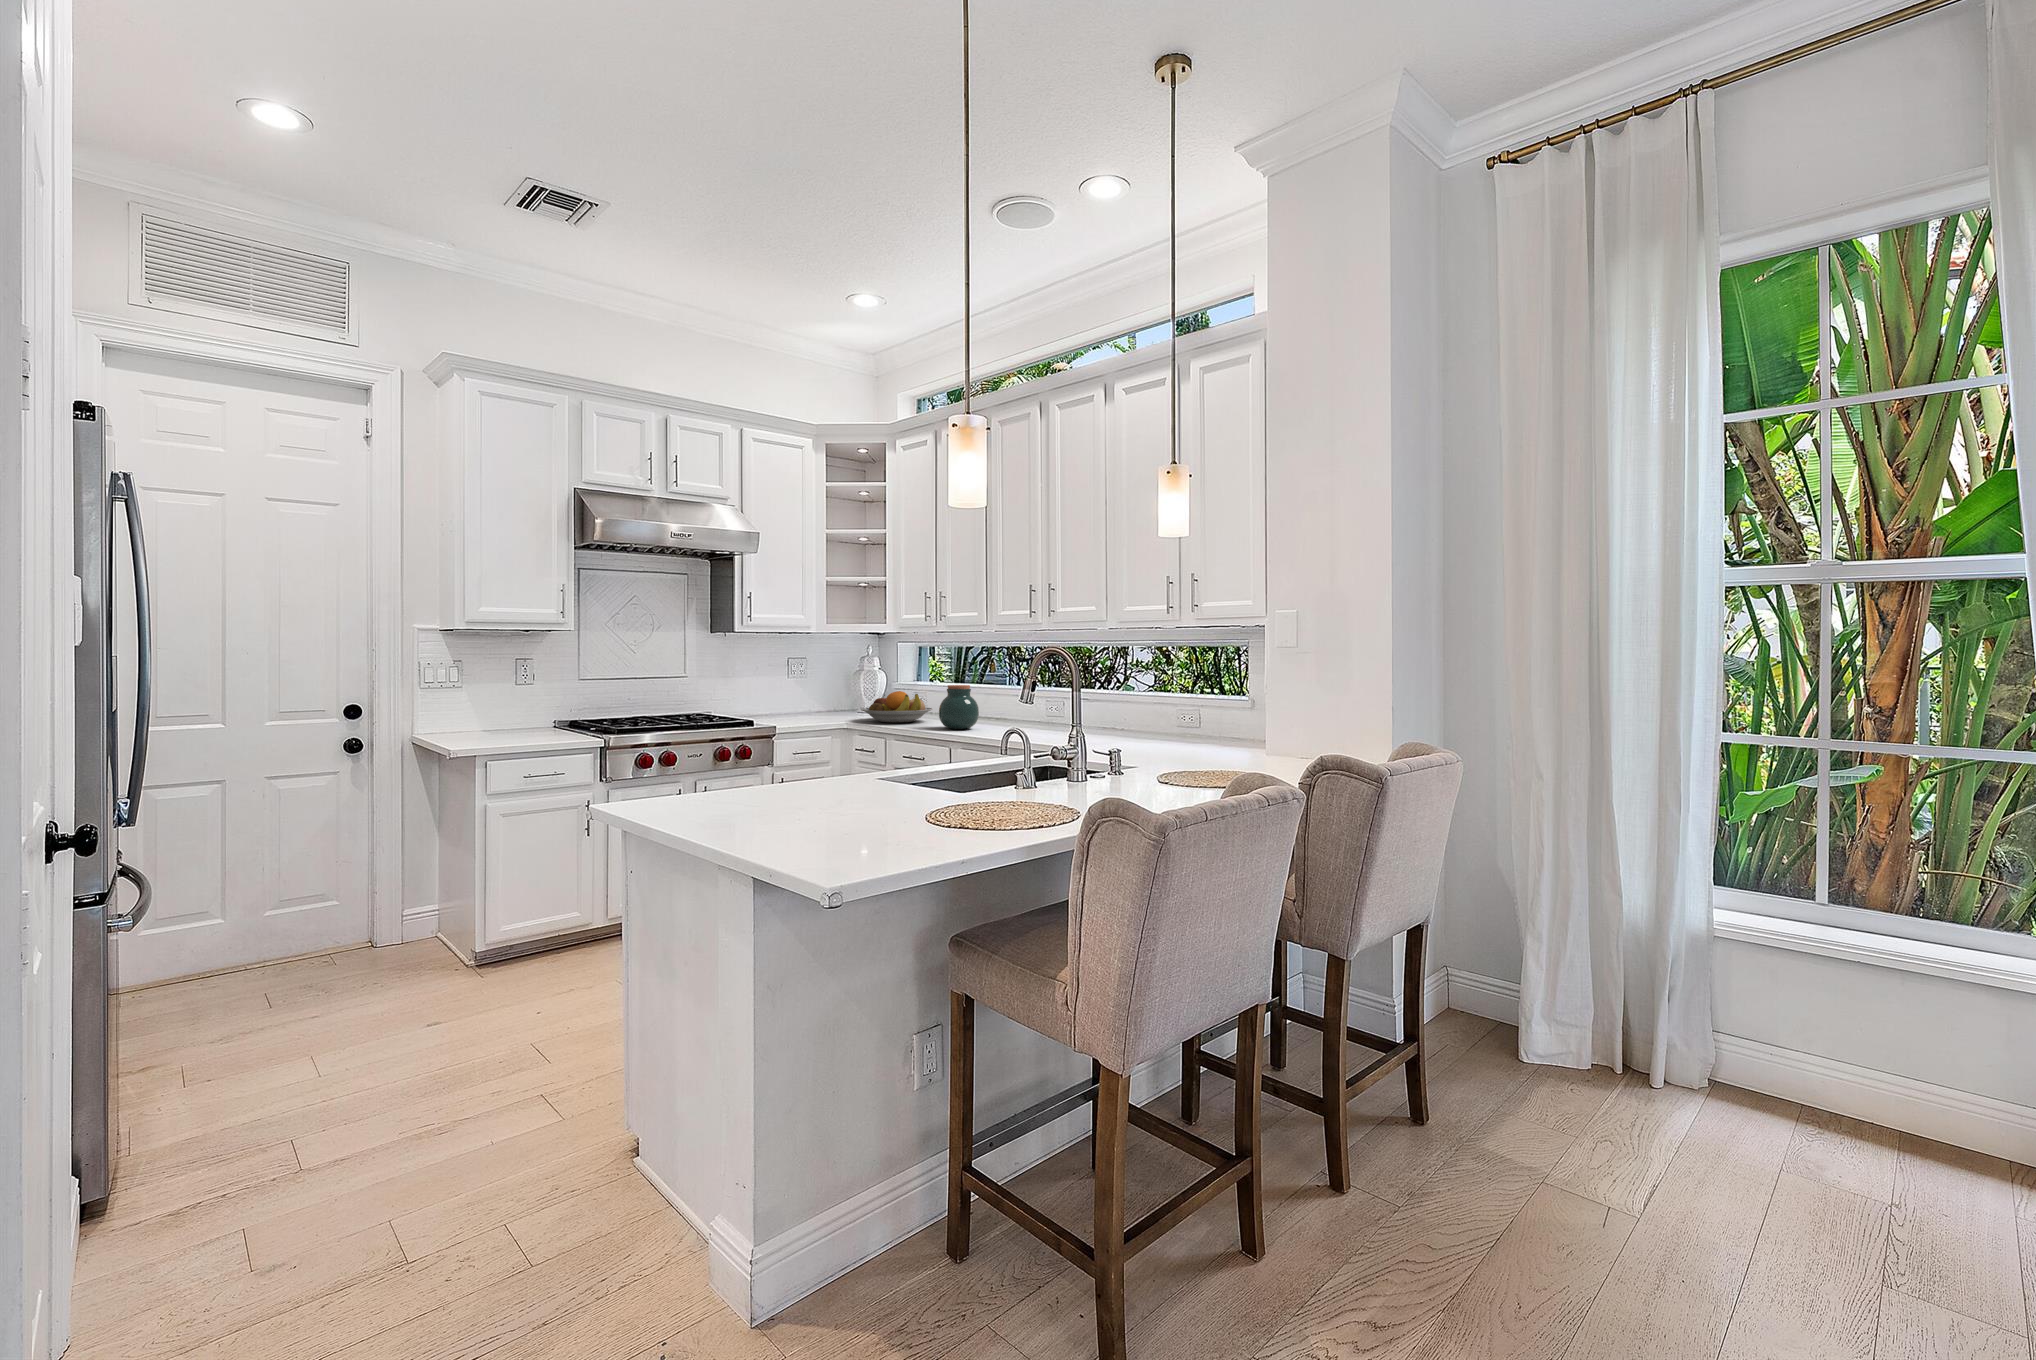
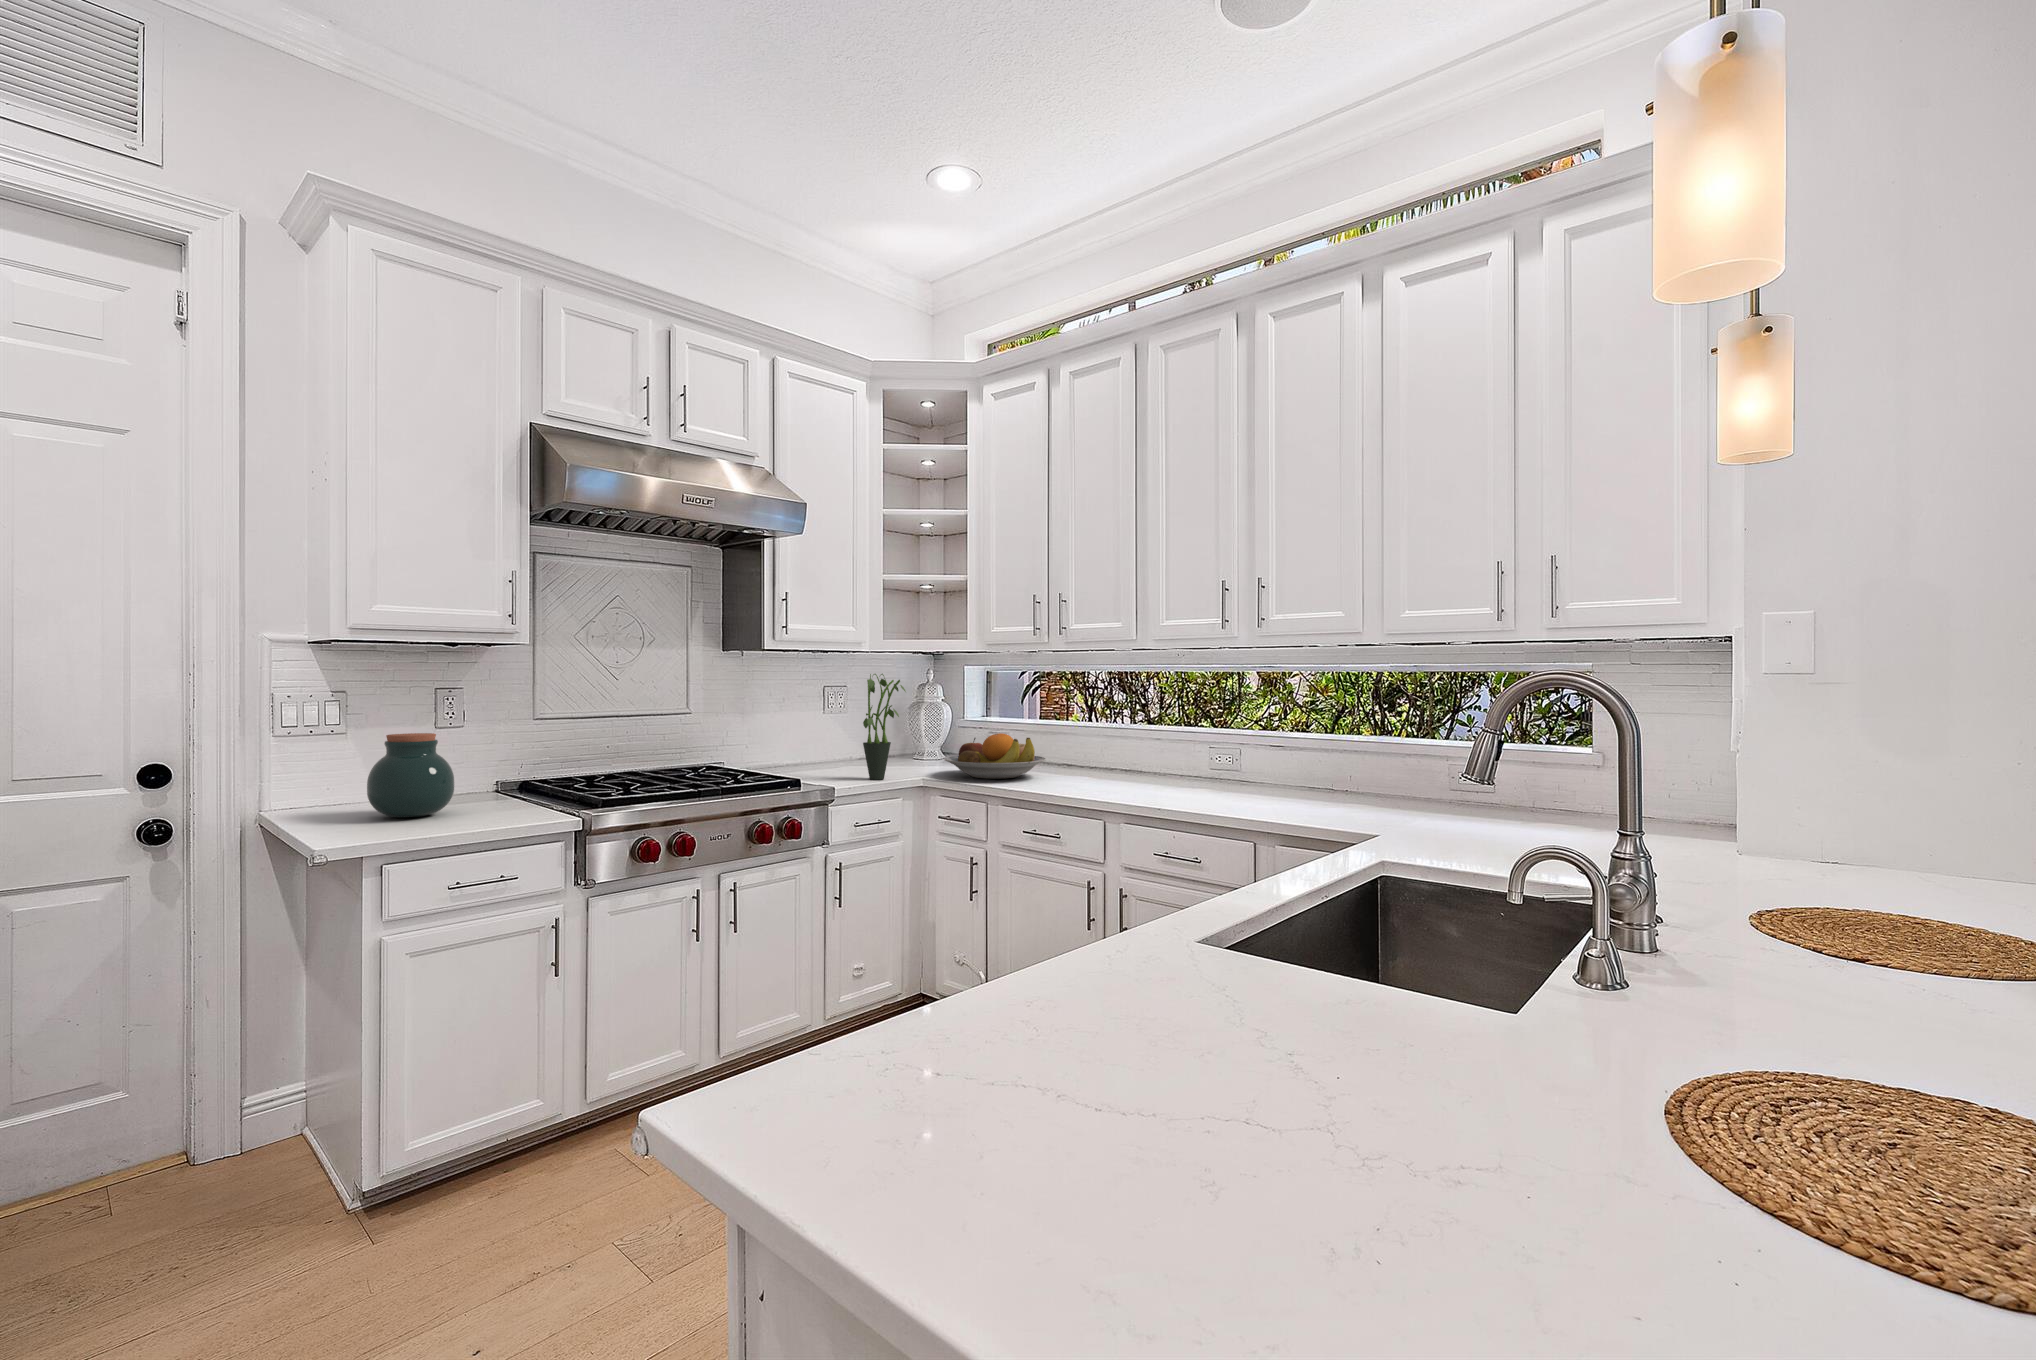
potted plant: none [802,649,830,722] -> present [863,674,906,780]
jar: present [939,685,979,729] -> present [367,733,454,818]

